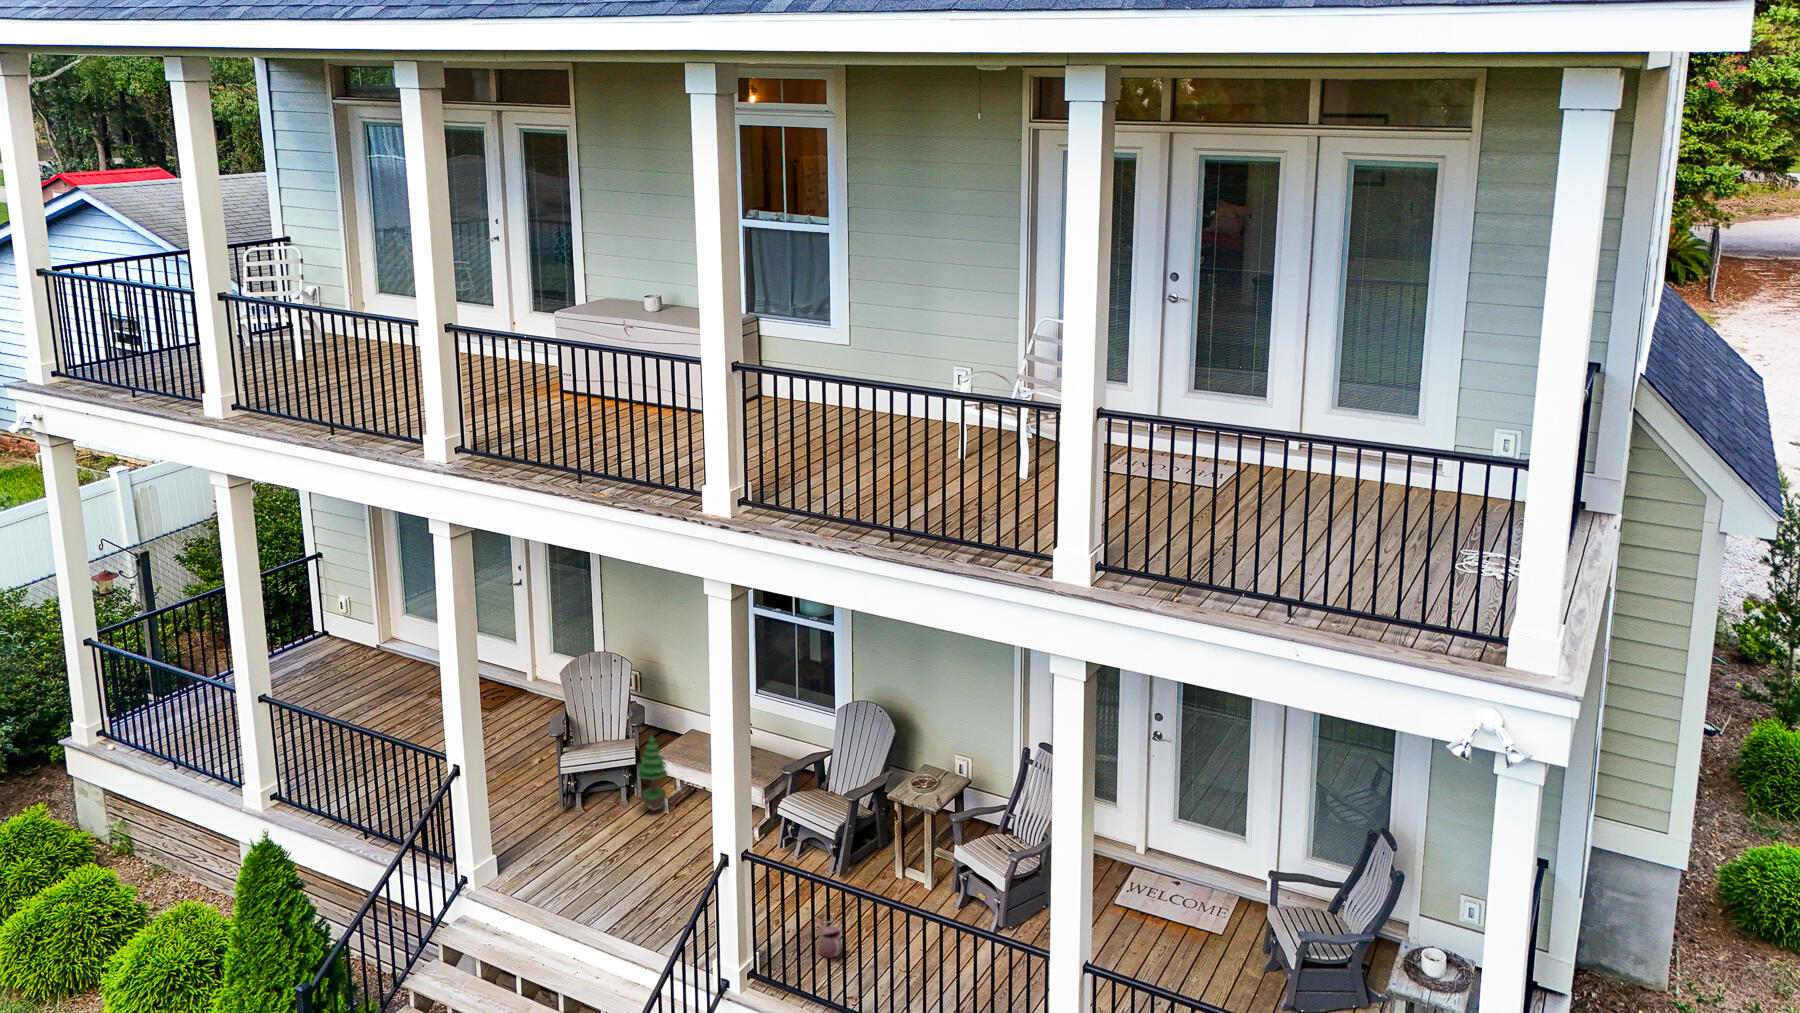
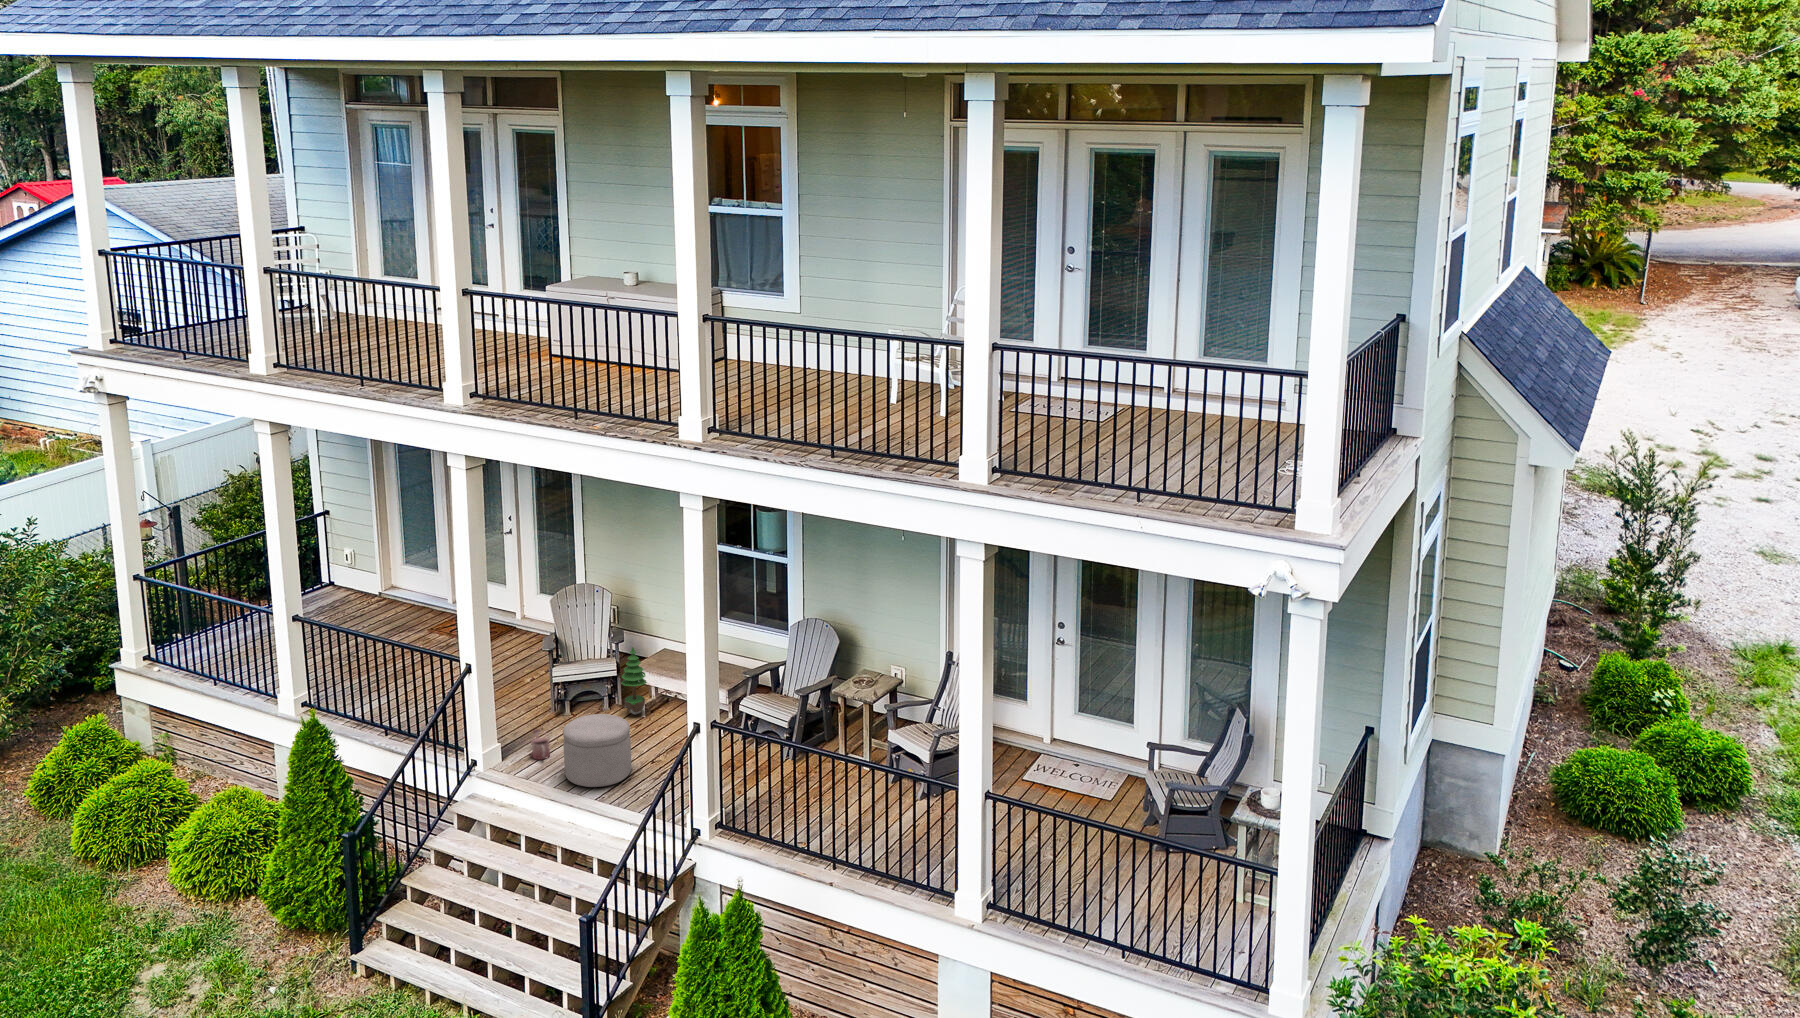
ottoman: none [568,821,649,912] -> present [563,714,631,787]
watering can: present [817,914,842,958] -> present [531,729,550,760]

